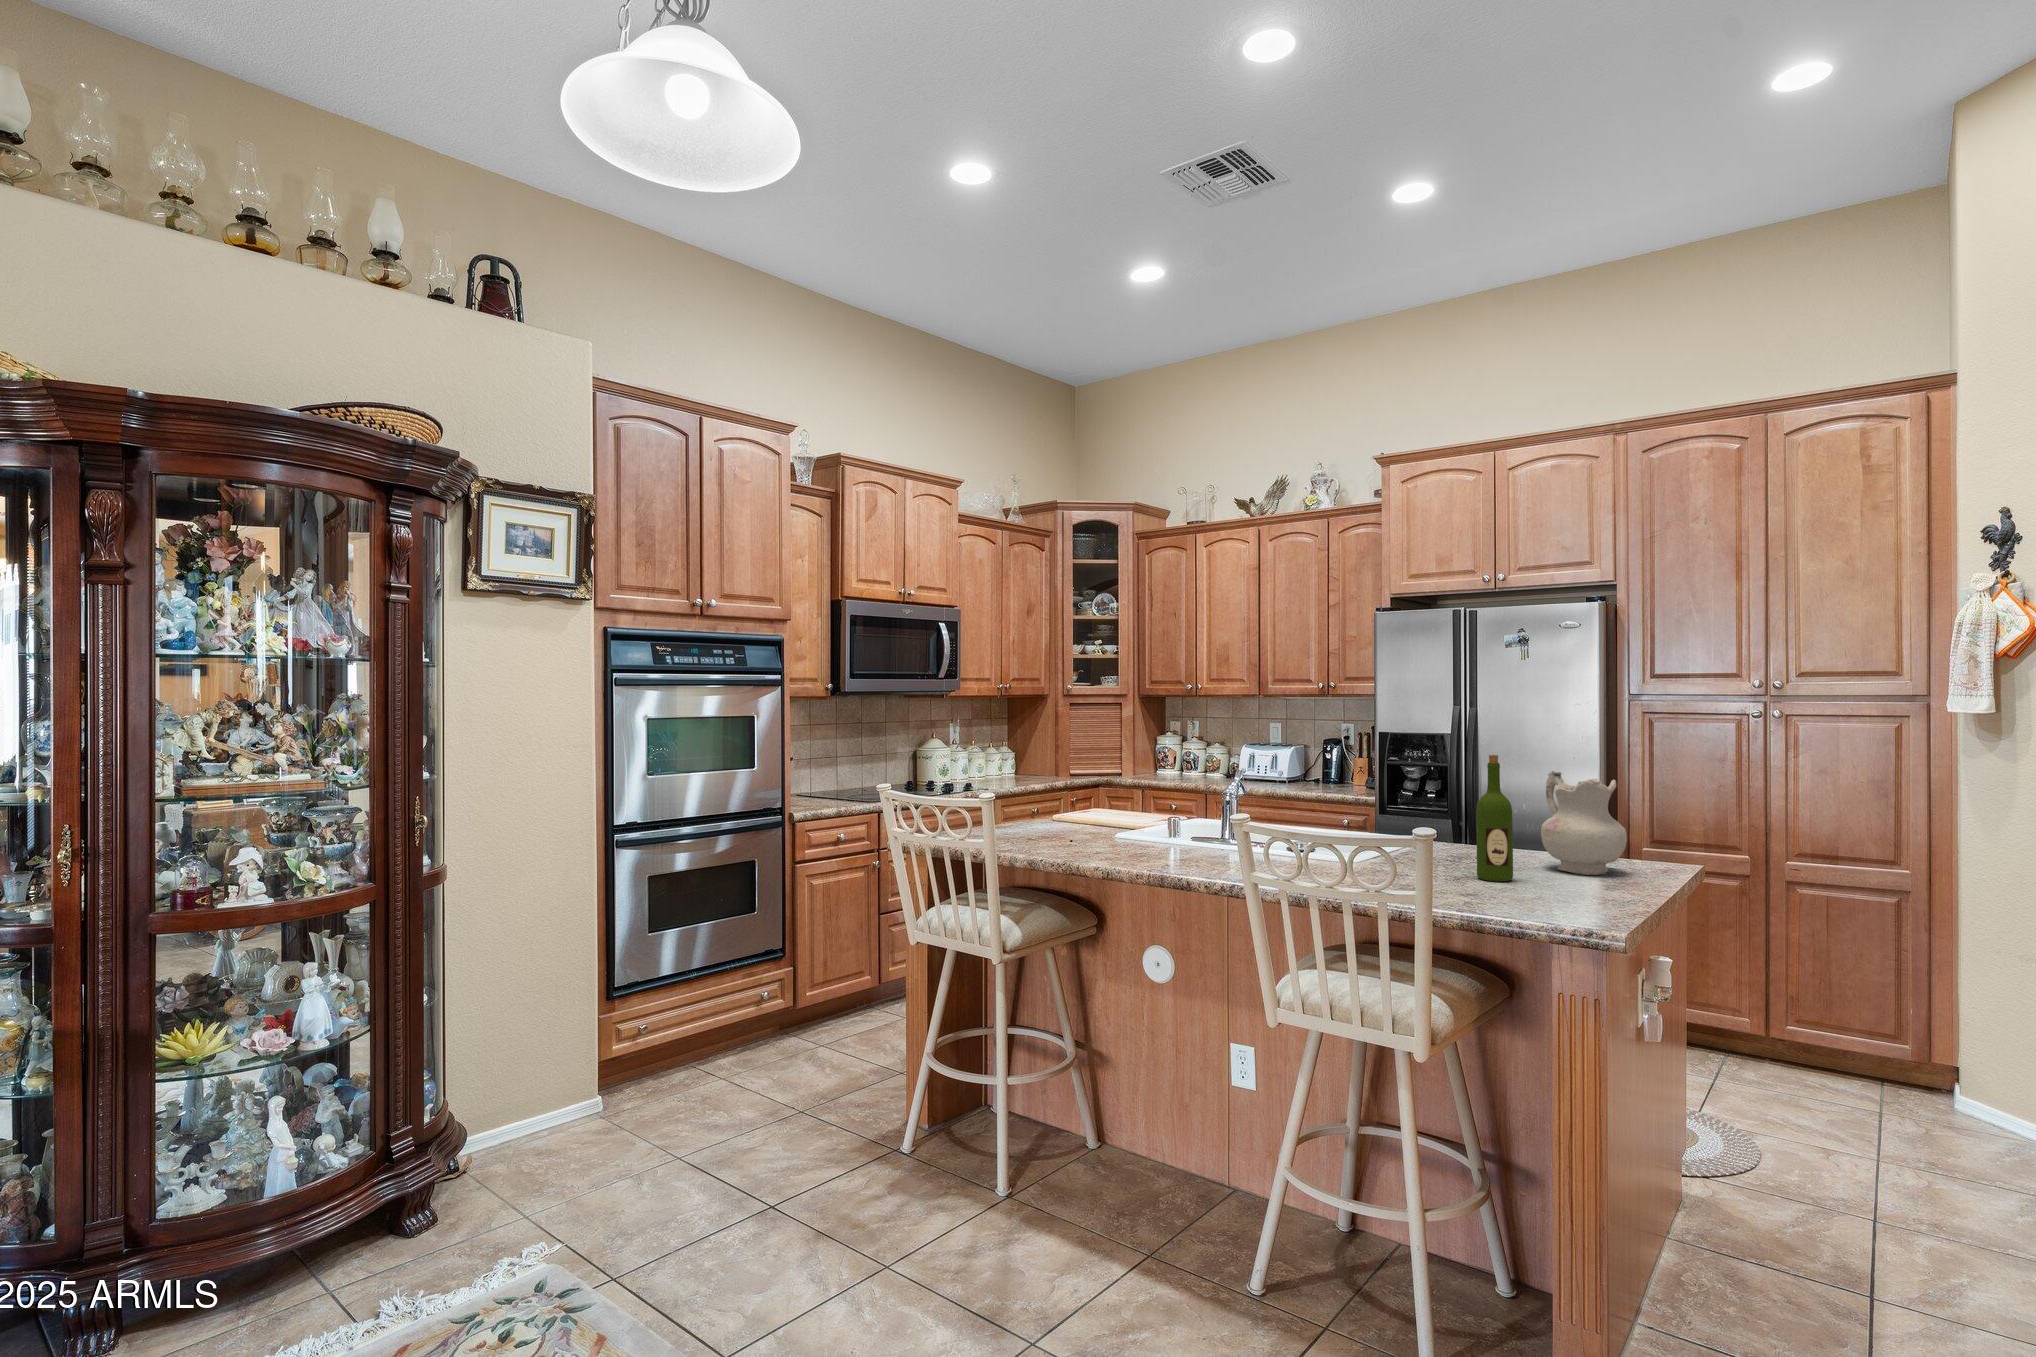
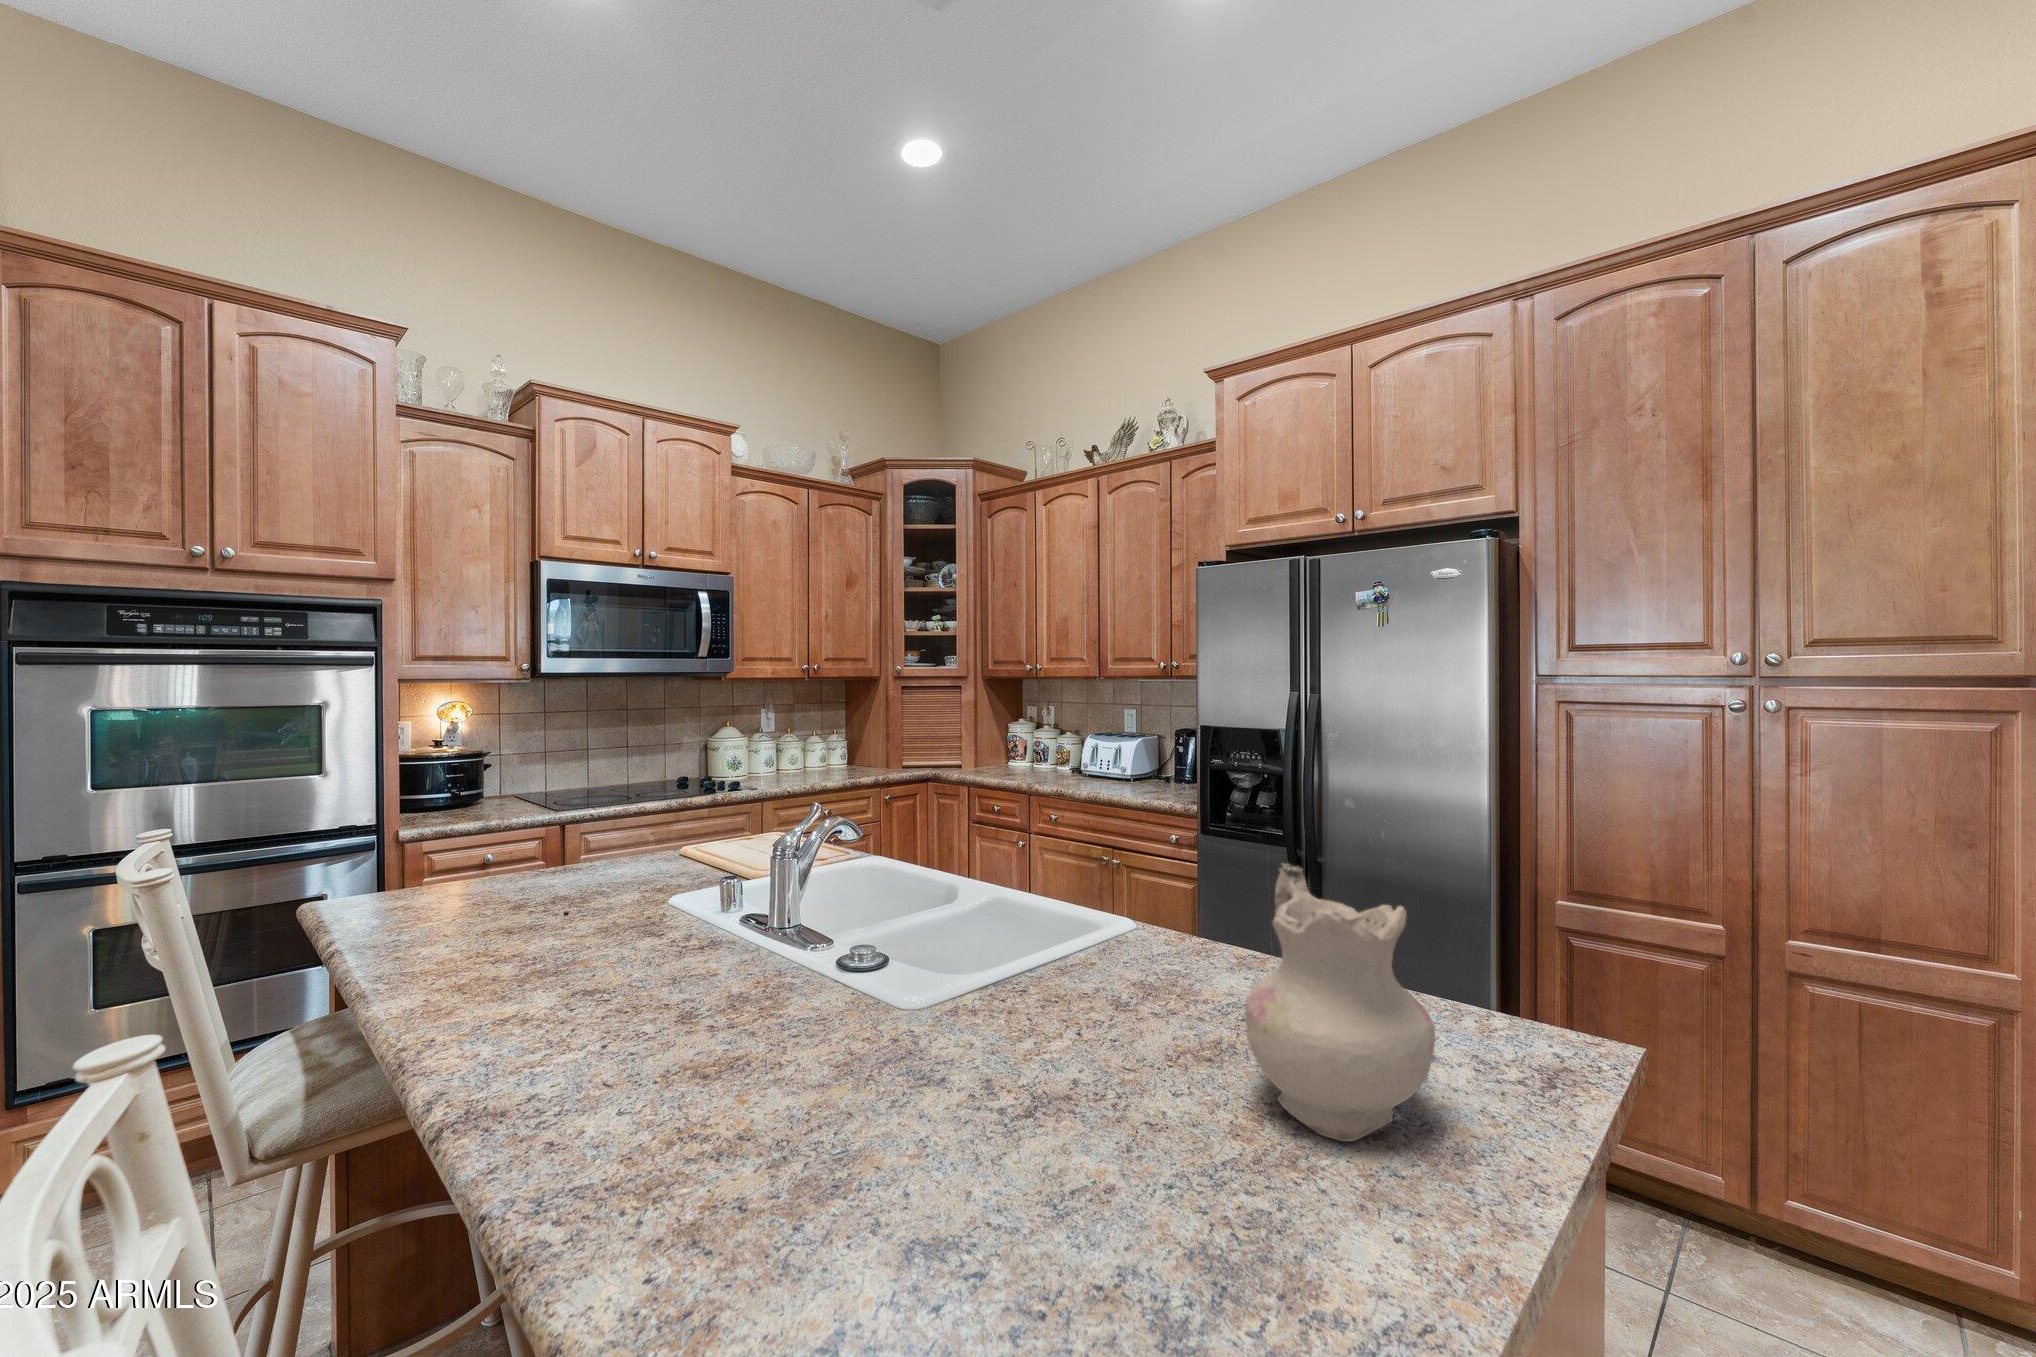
wine bottle: present [1476,755,1513,881] -> none [1030,856,1115,1191]

